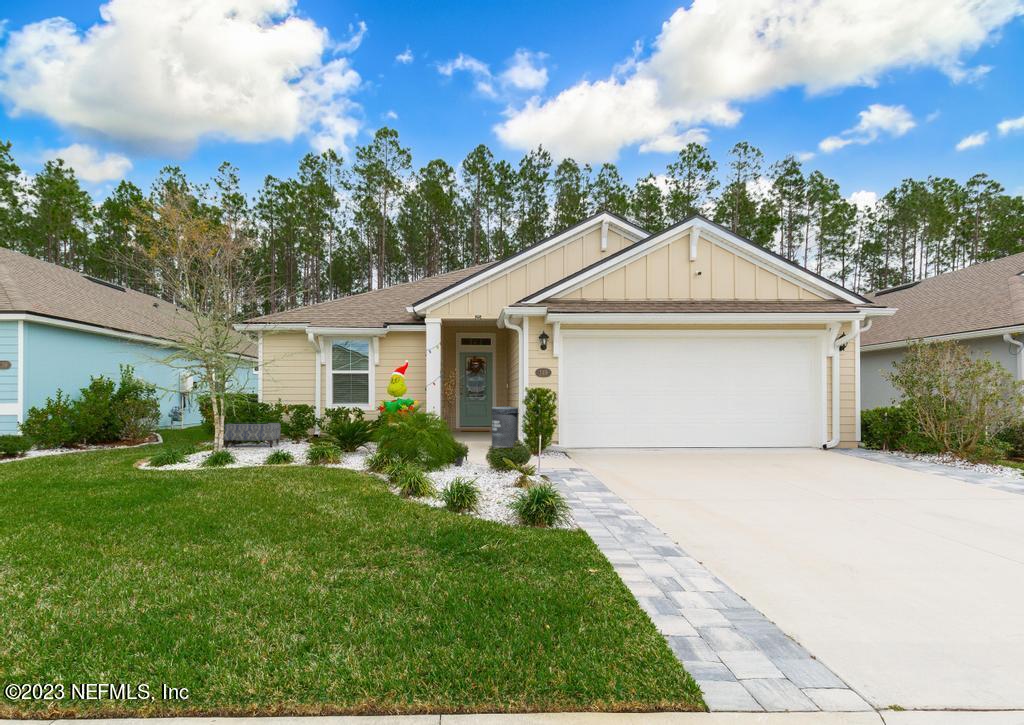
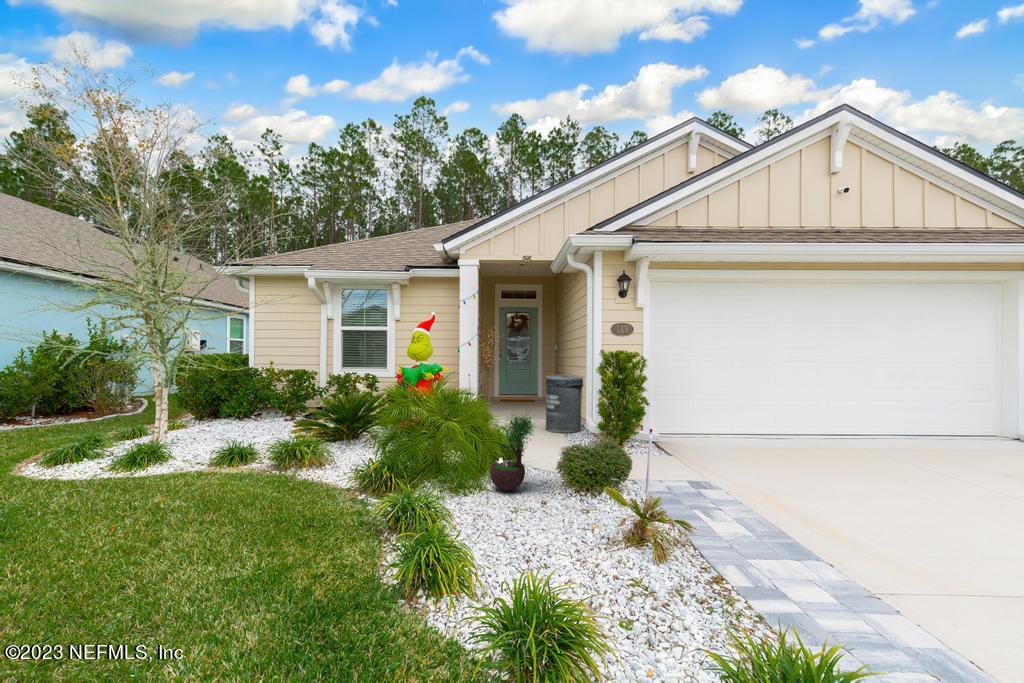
potted tree: none [445,419,473,467] -> present [490,412,535,491]
bench: present [224,423,281,447] -> none [184,393,266,428]

